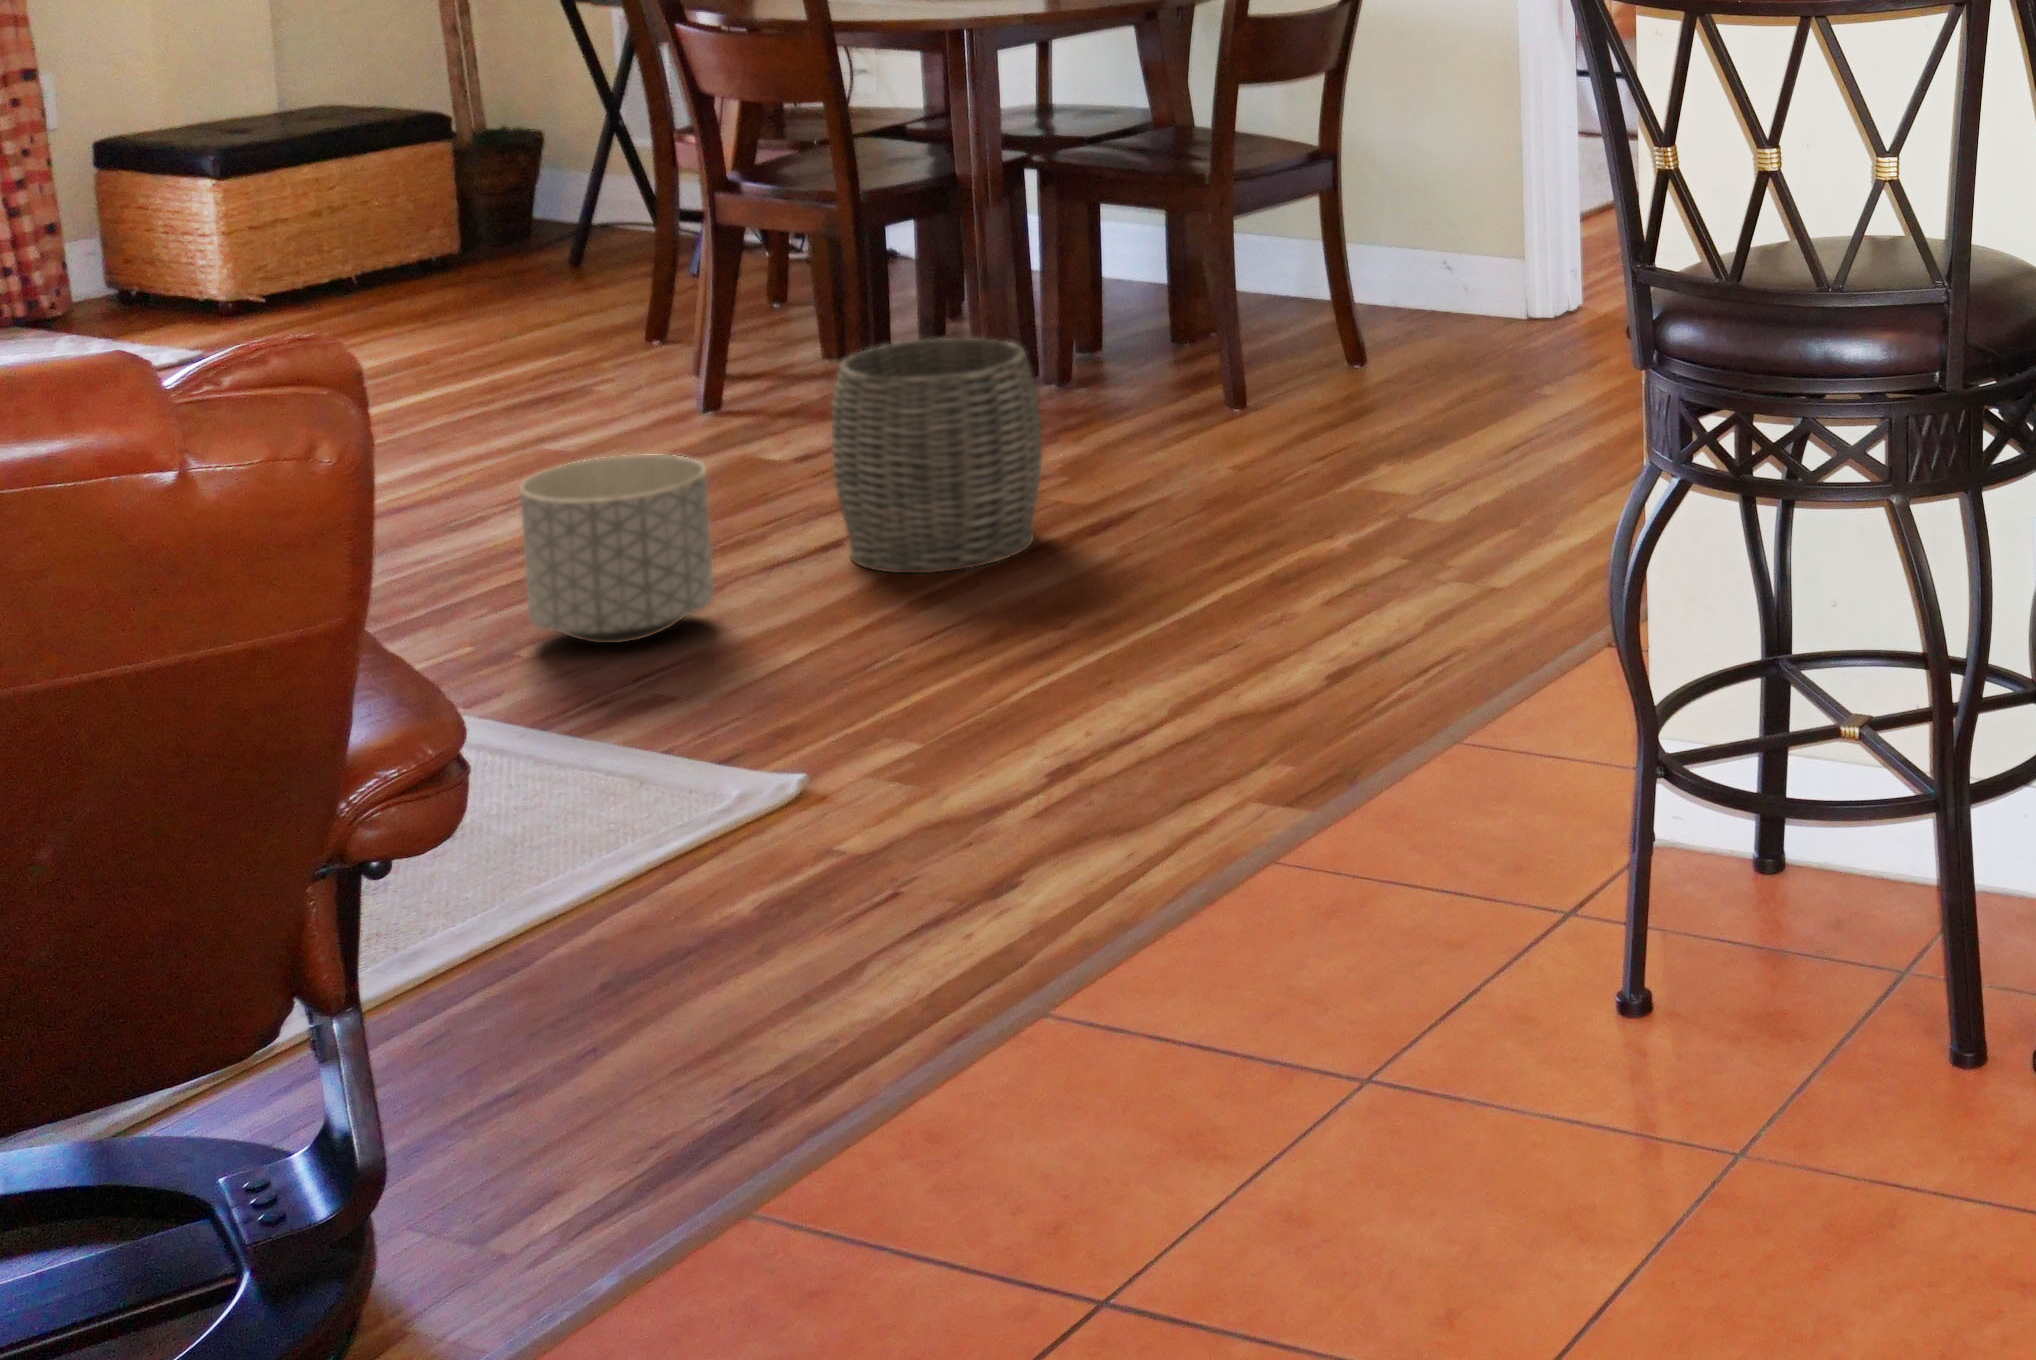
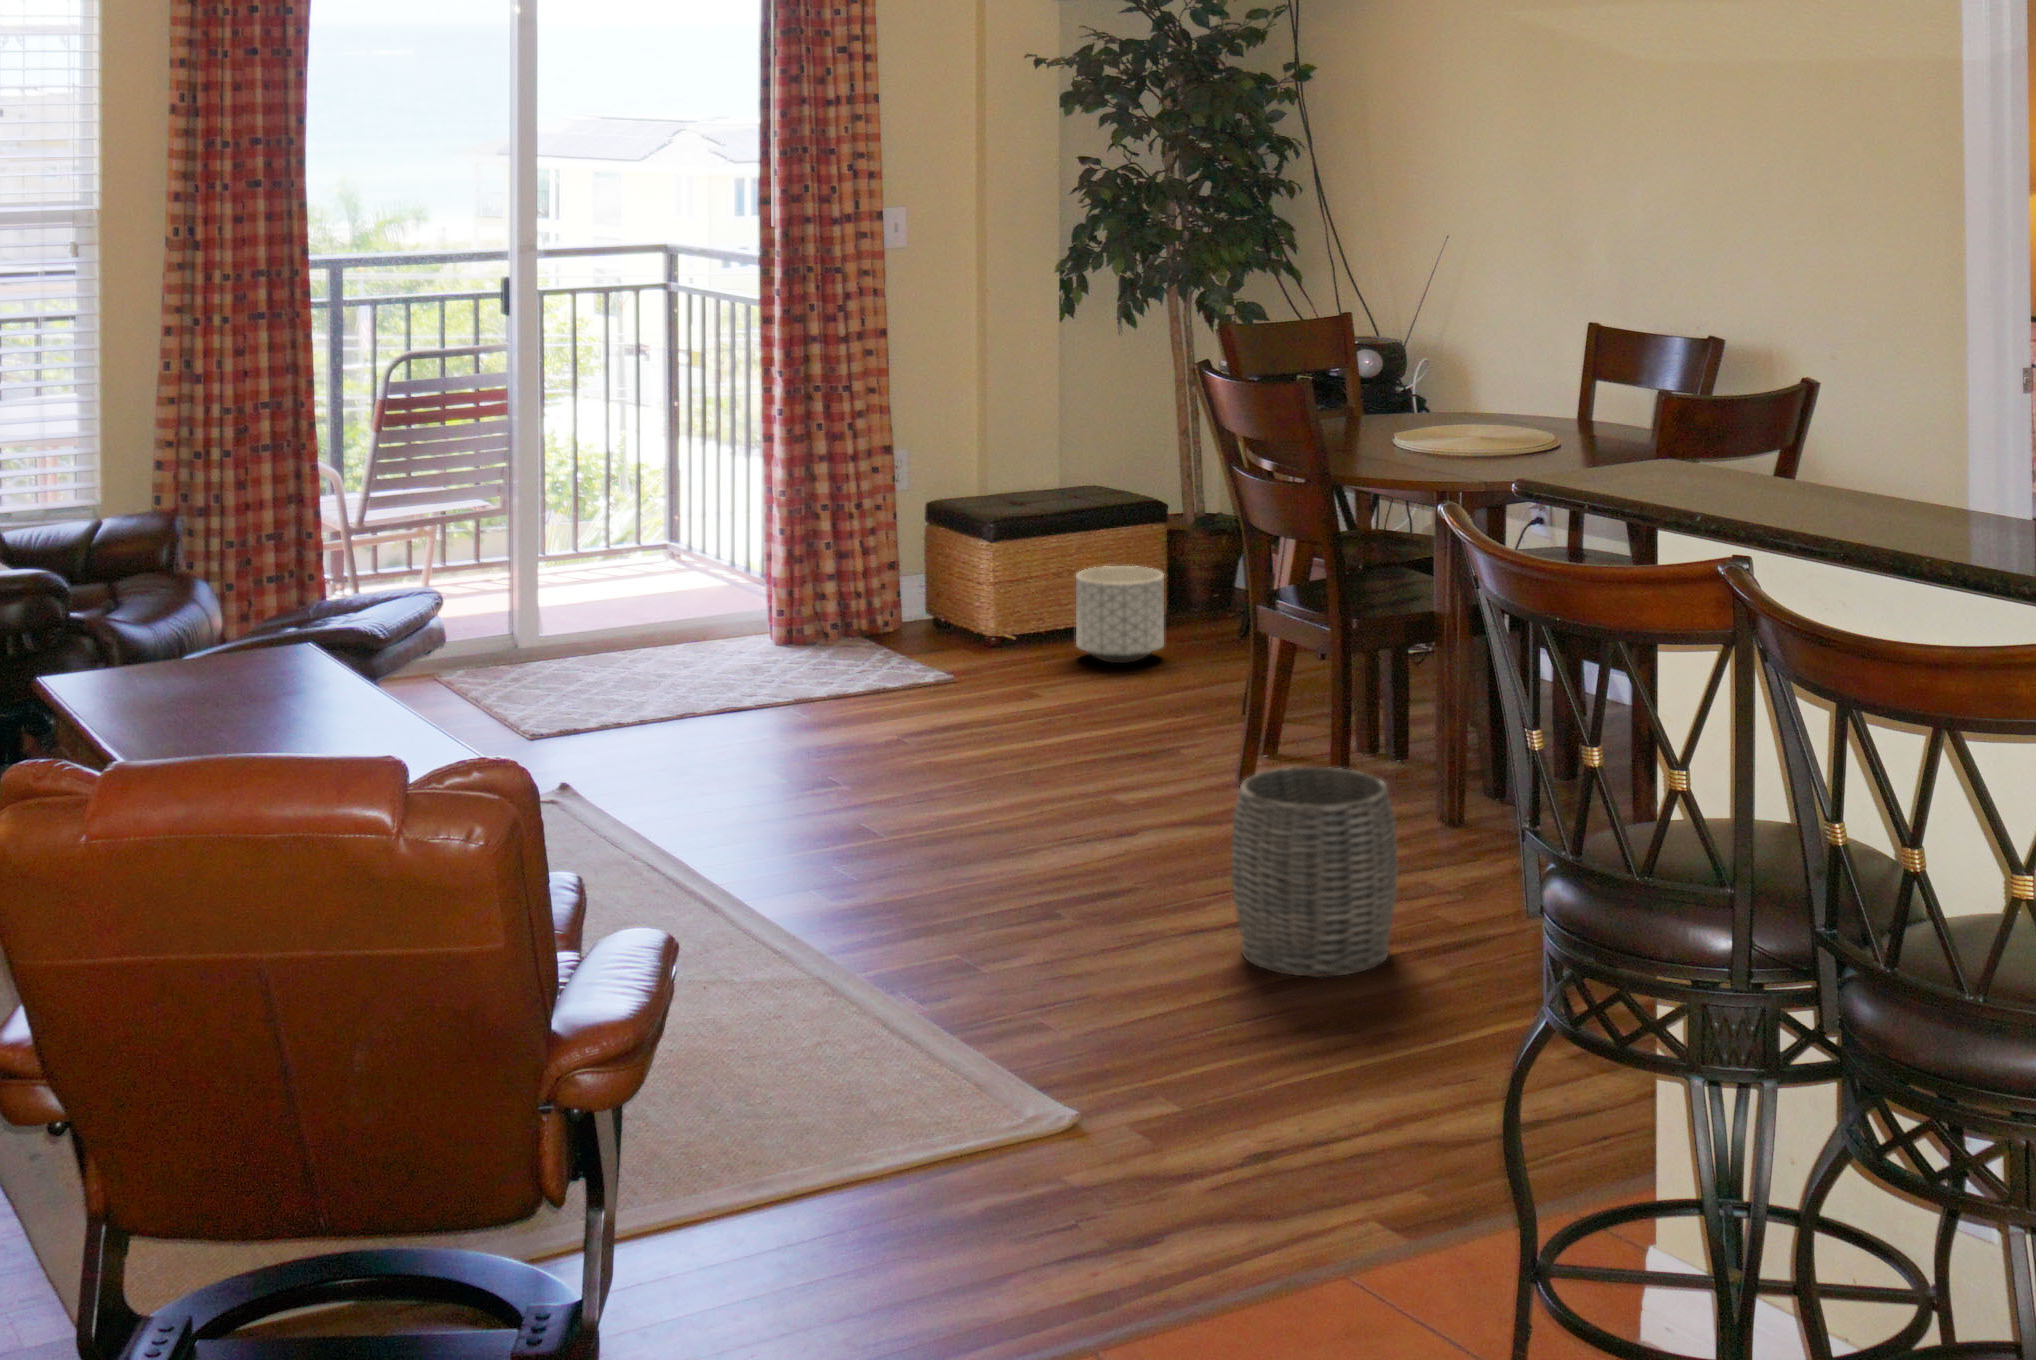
planter: present [520,454,713,643] -> present [1076,566,1164,663]

